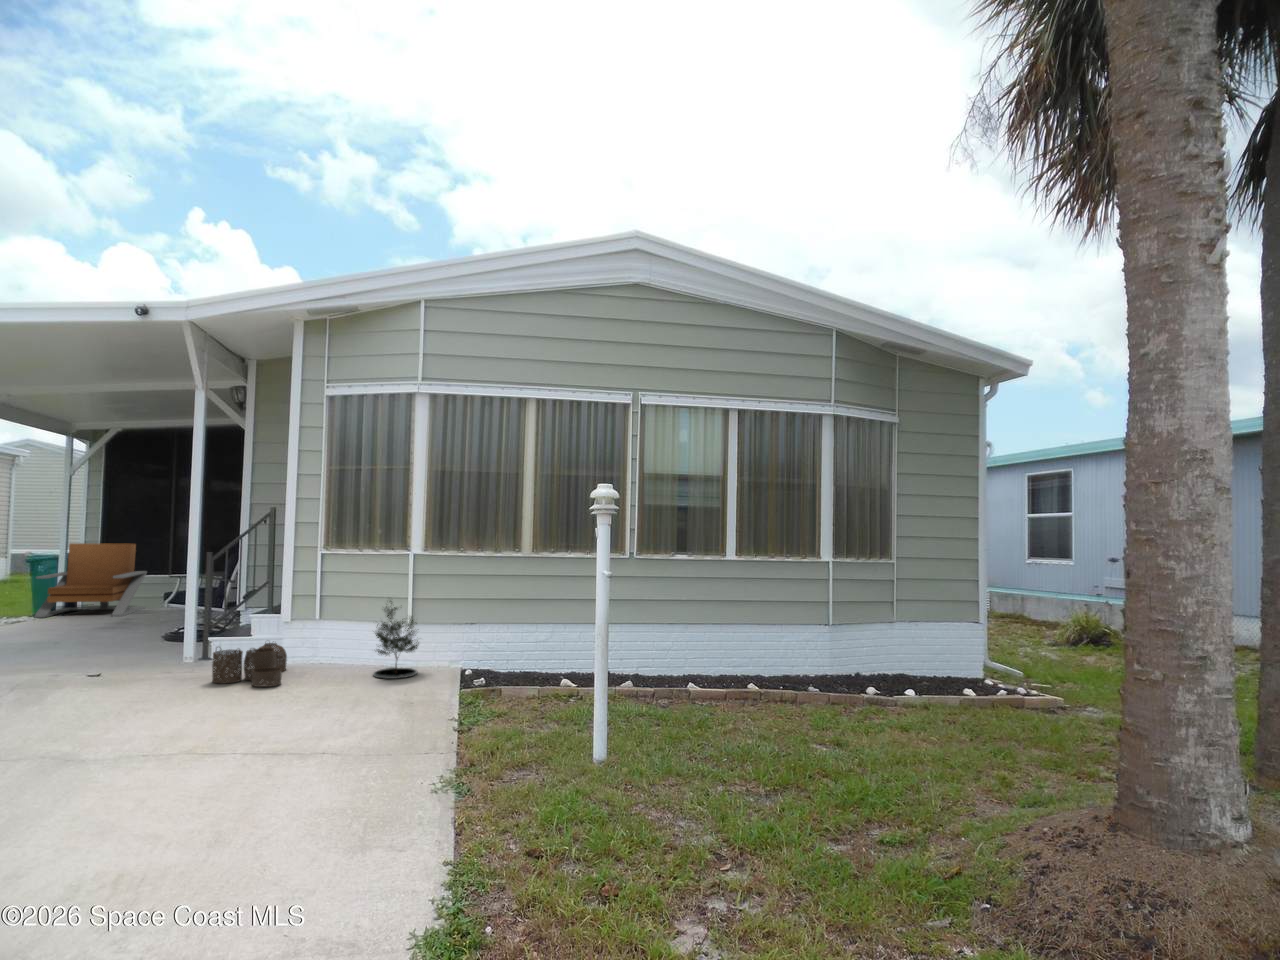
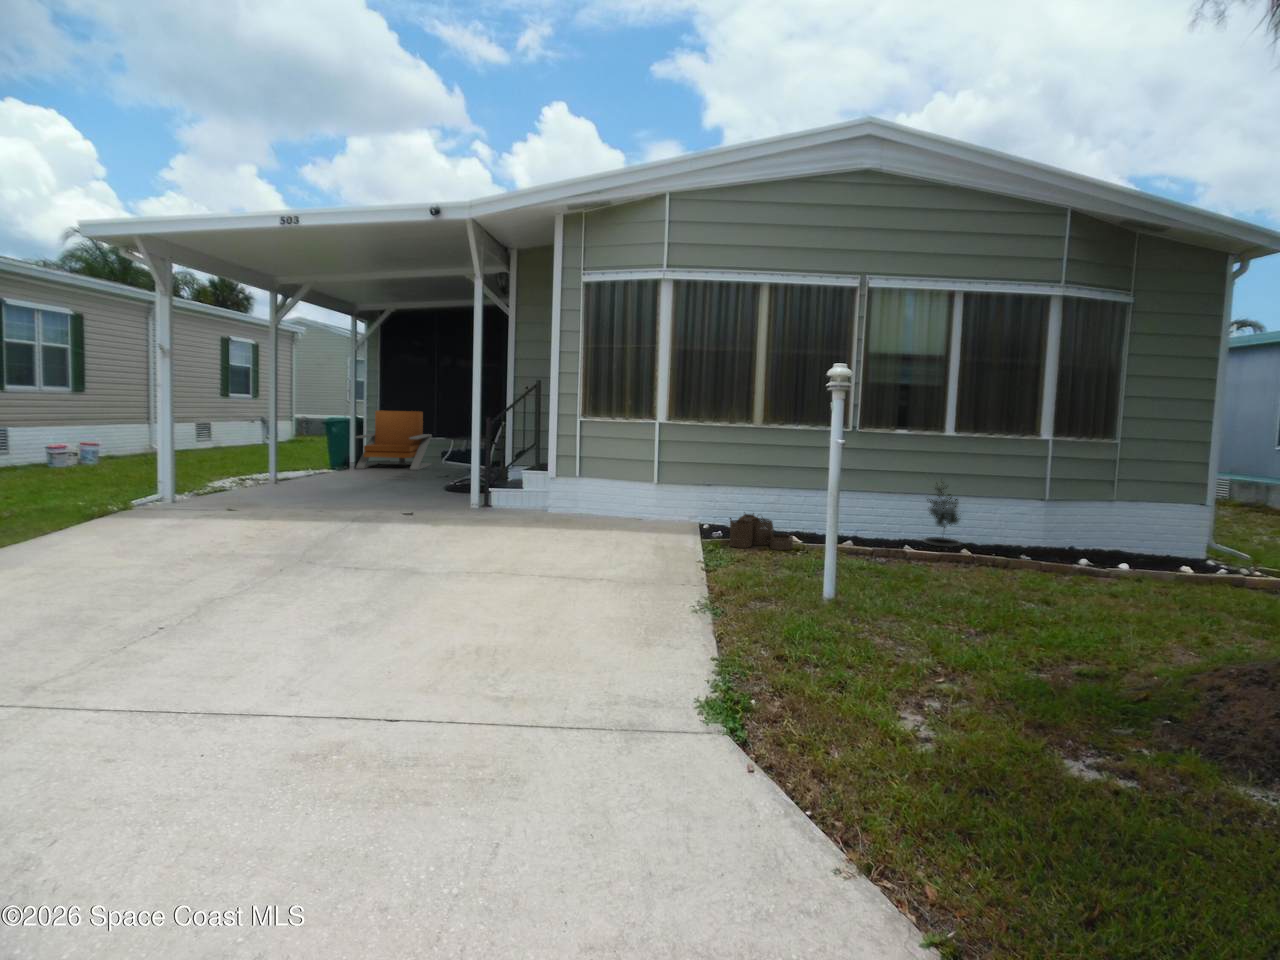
potted tree: present [373,601,419,679] -> present [923,482,961,547]
woven basket: present [212,643,287,687] -> present [730,512,793,550]

